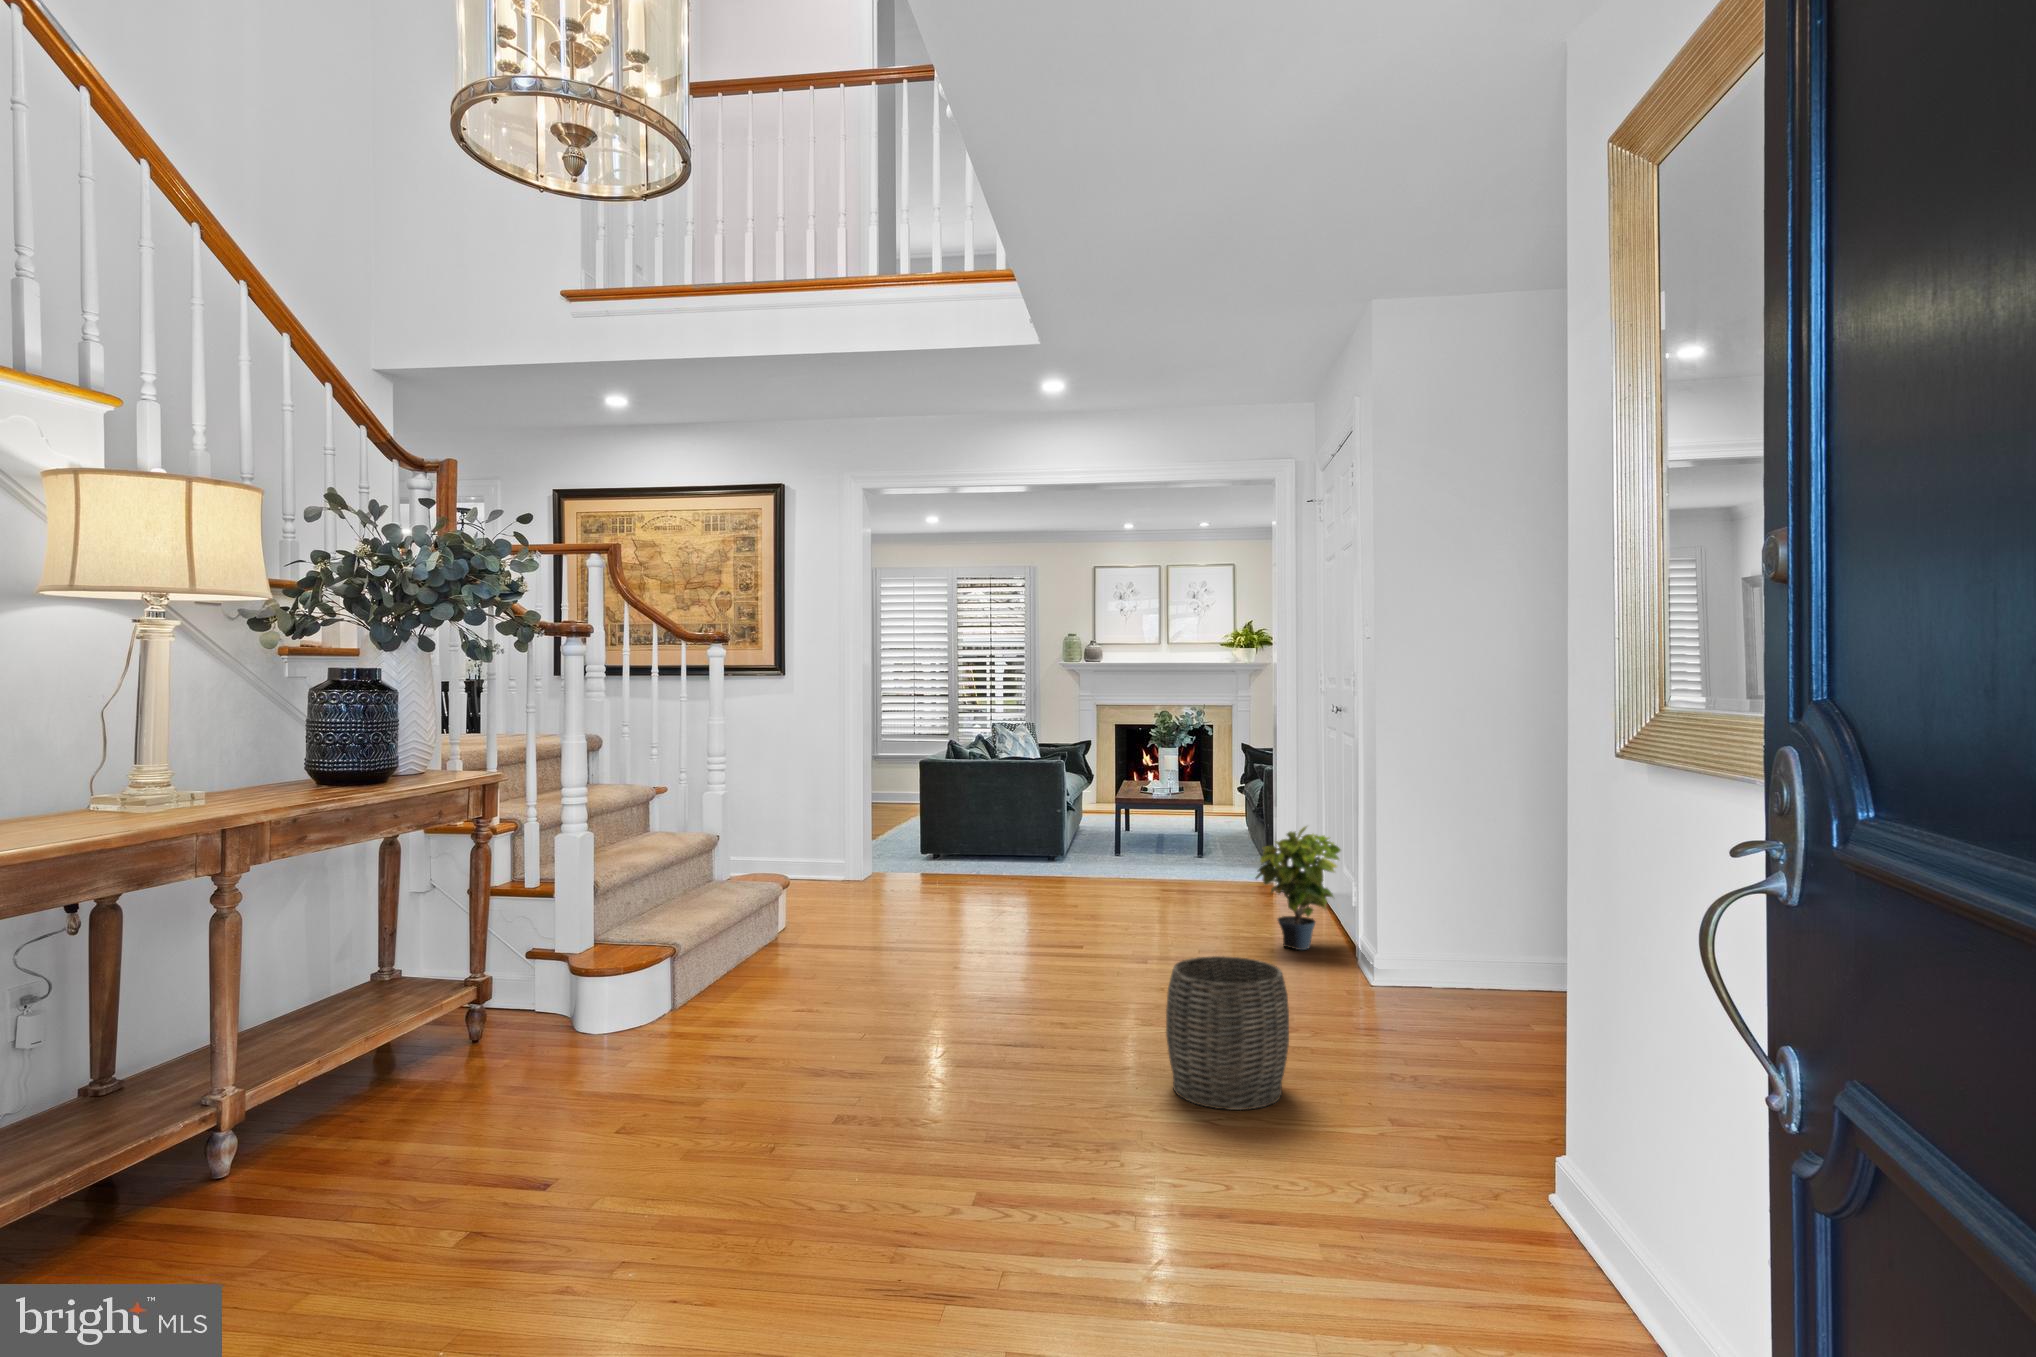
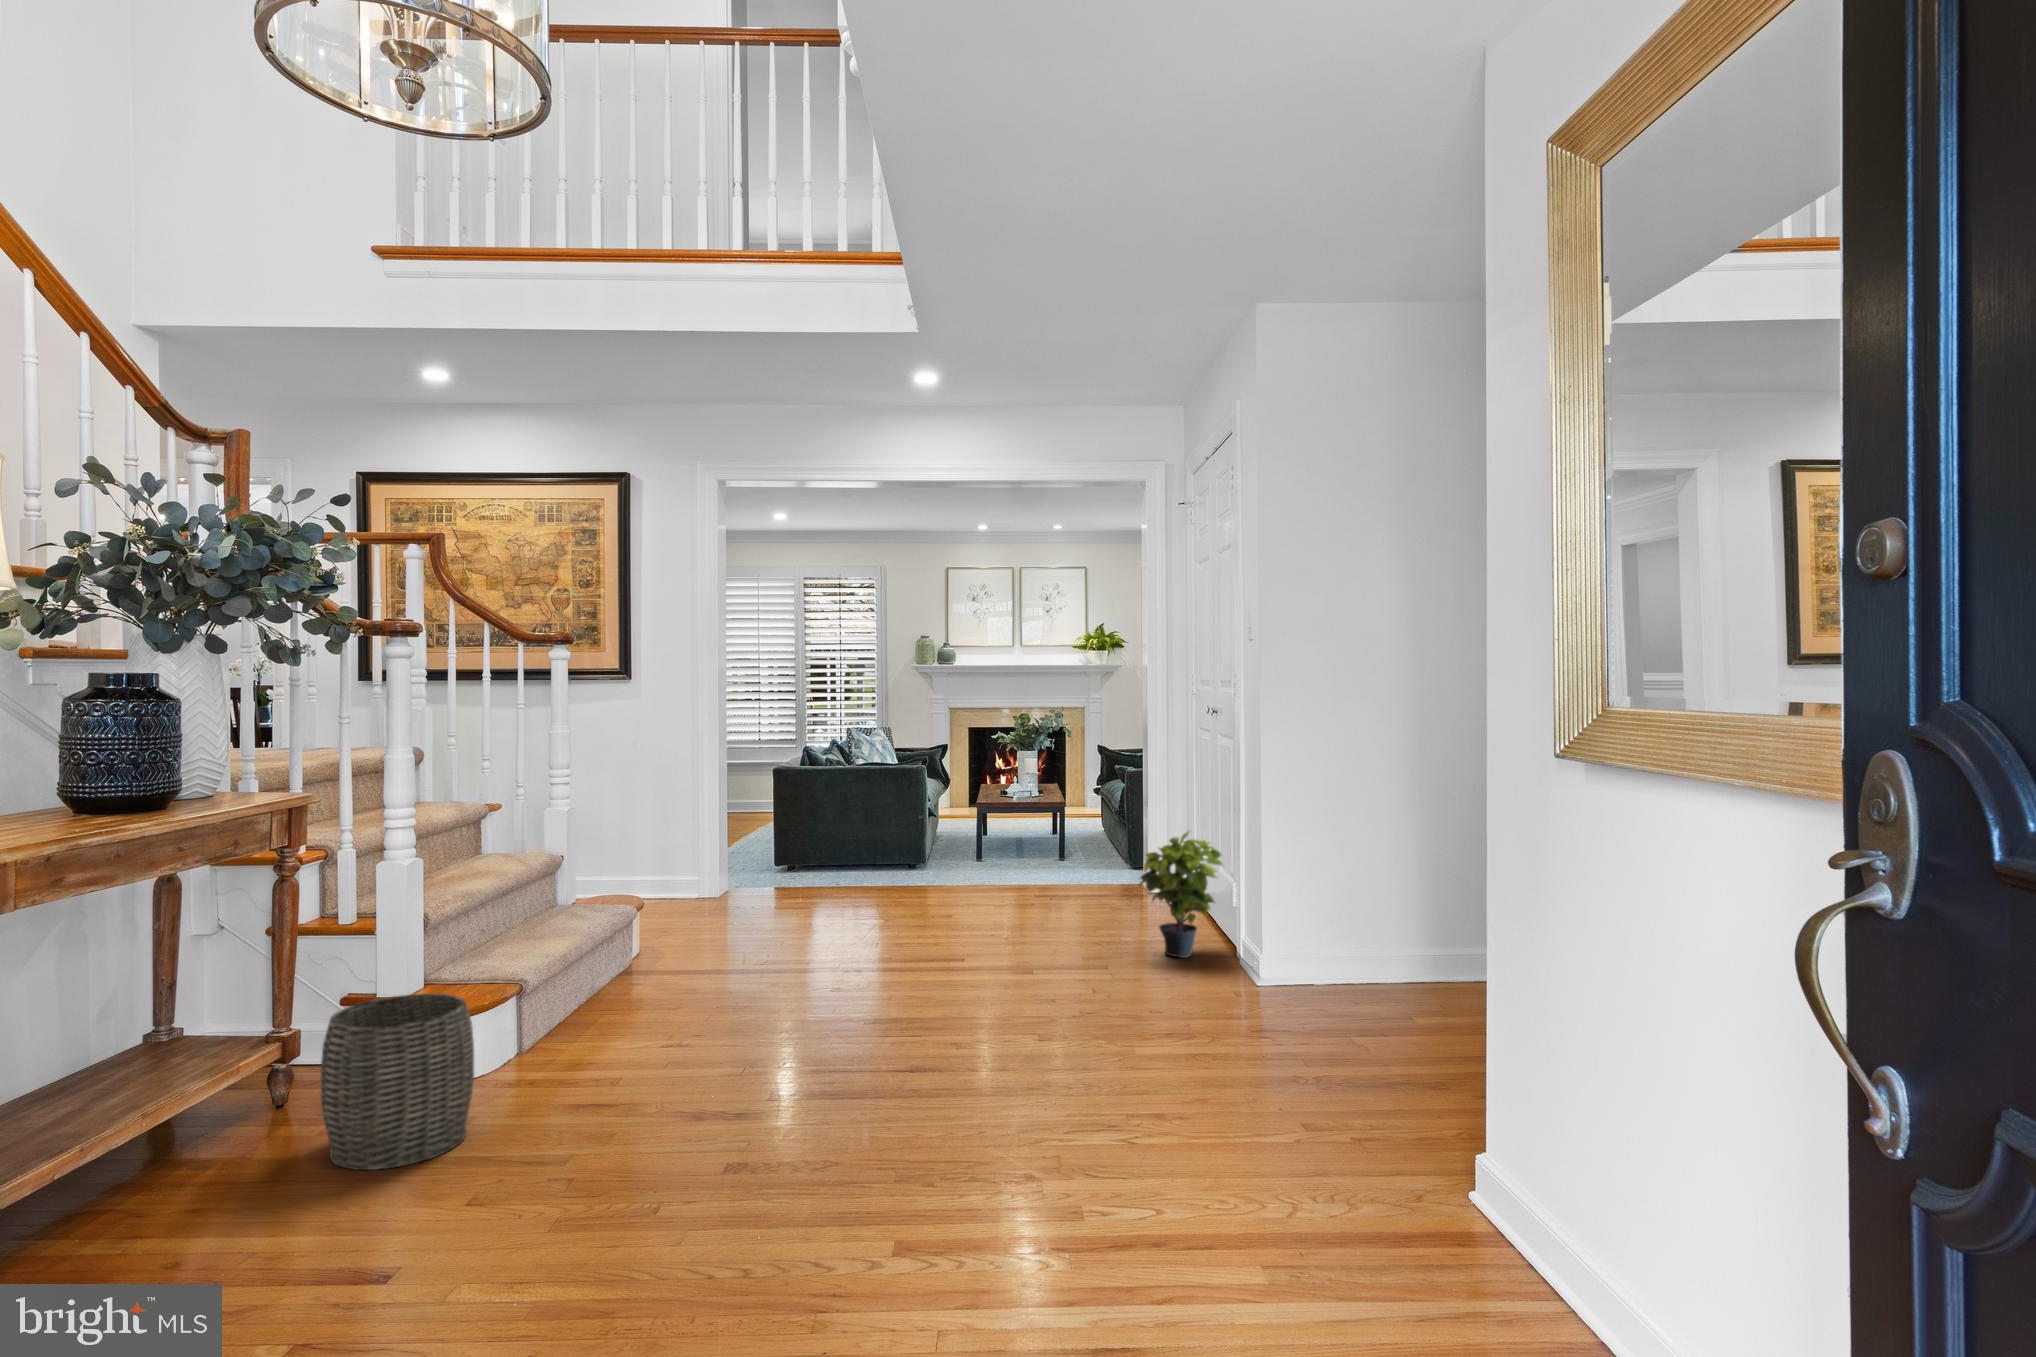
woven basket: present [1166,956,1289,1110] -> present [321,994,474,1170]

